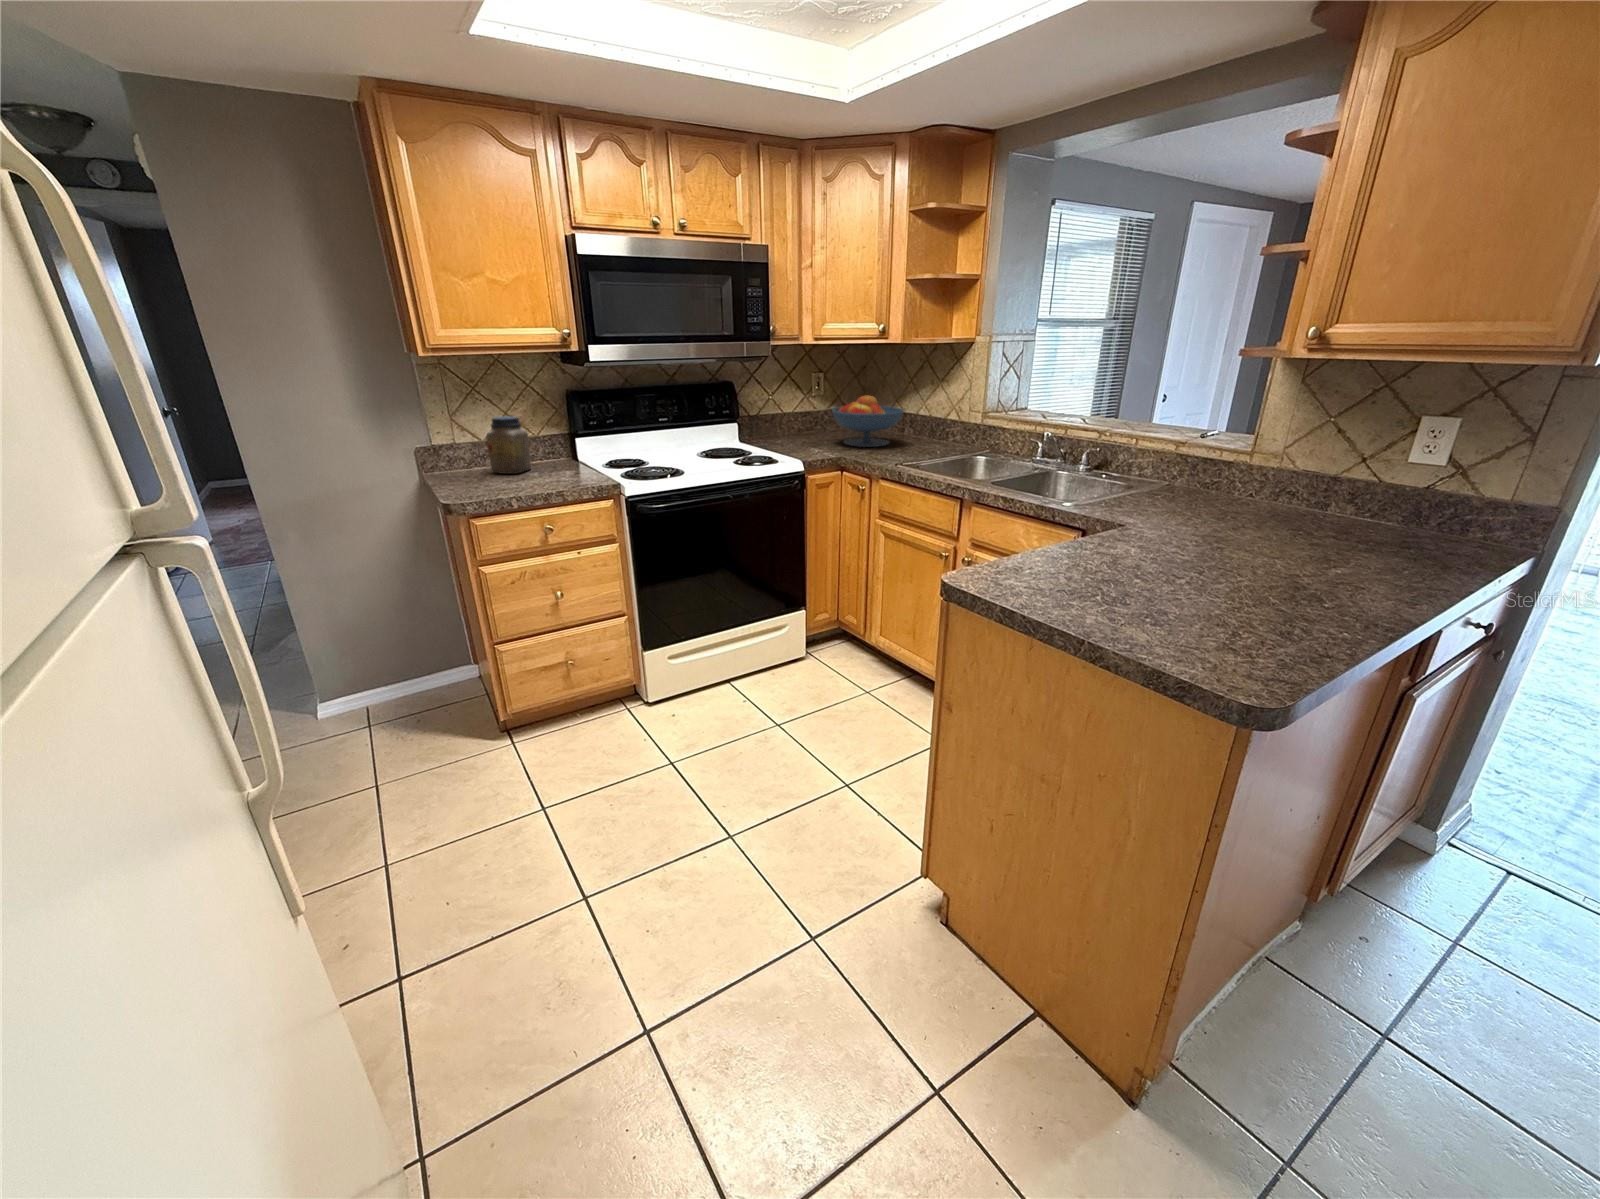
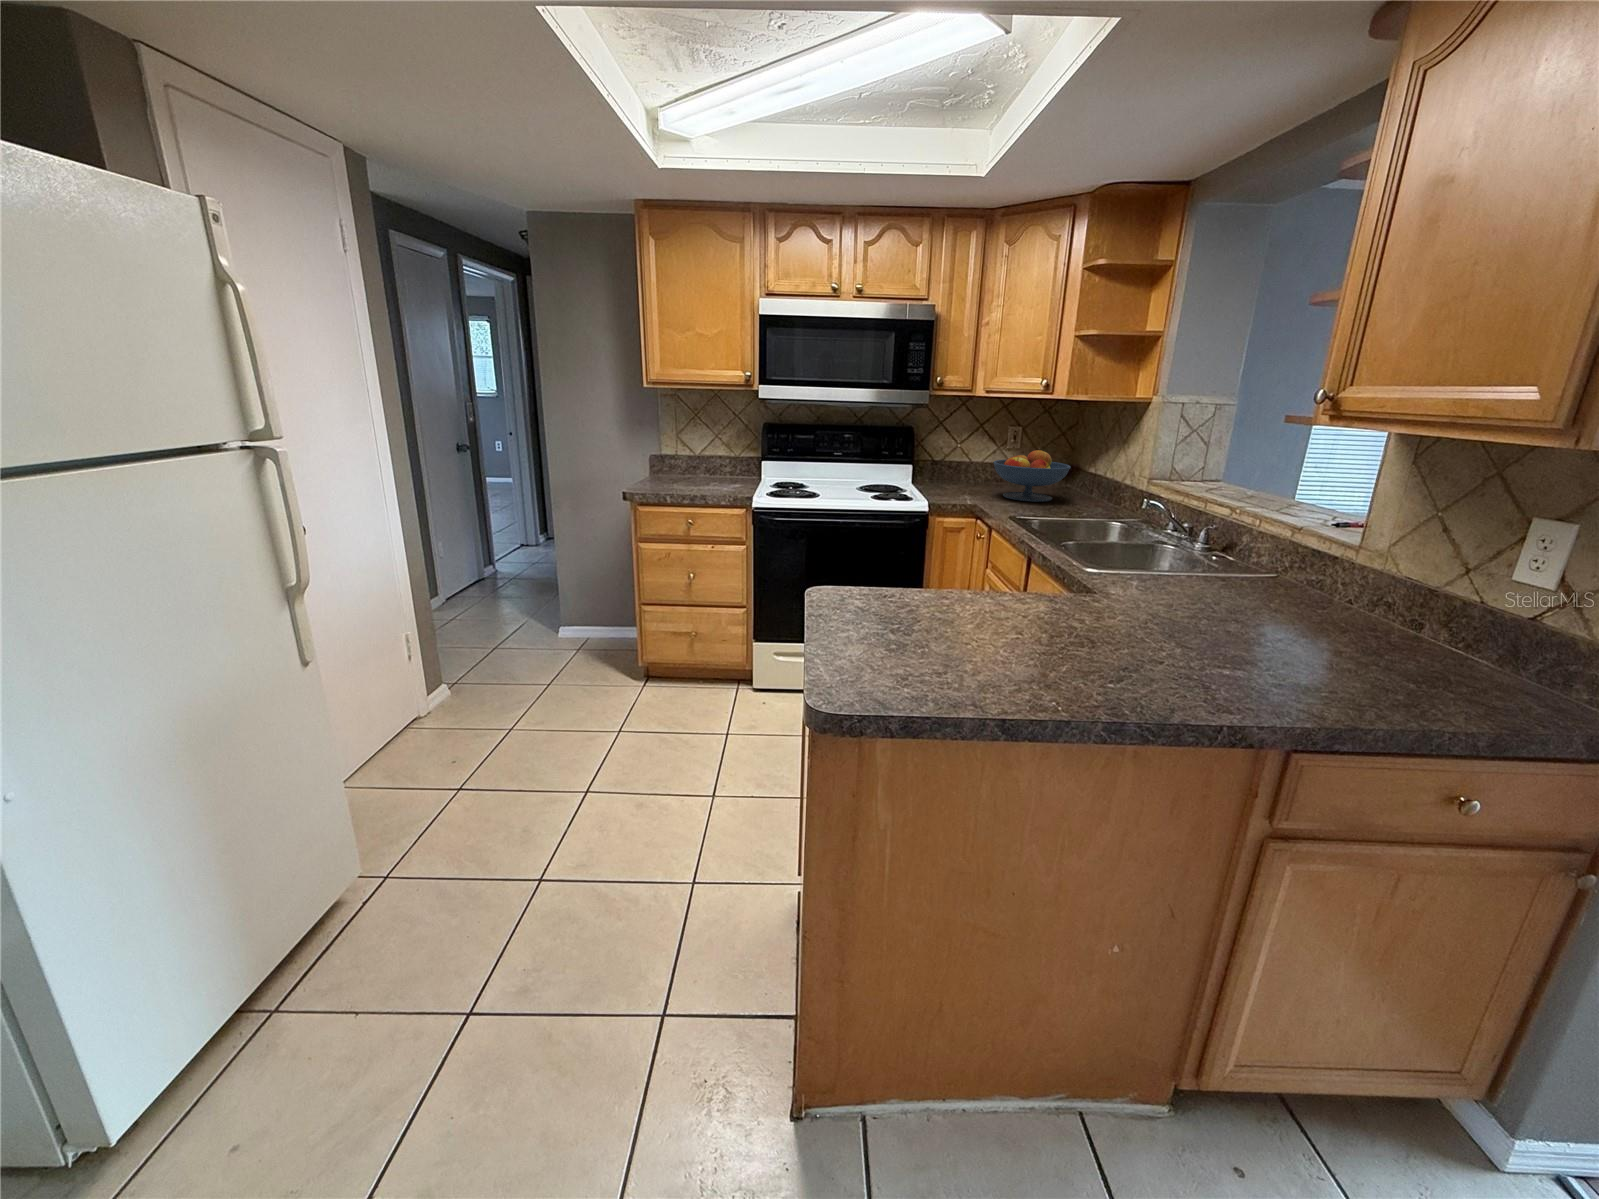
jar: present [486,416,531,474] -> none [687,437,718,481]

